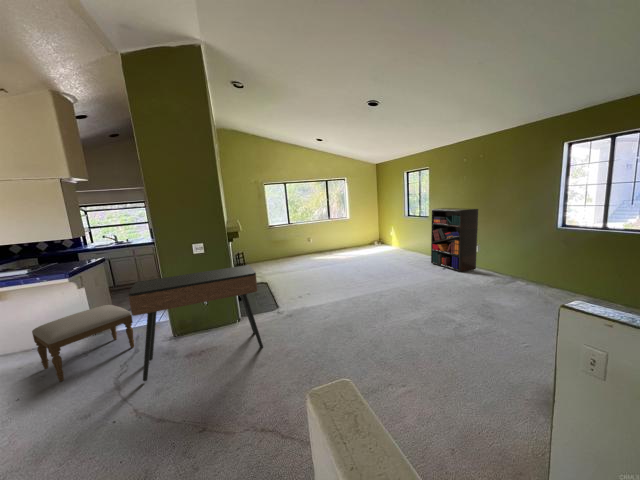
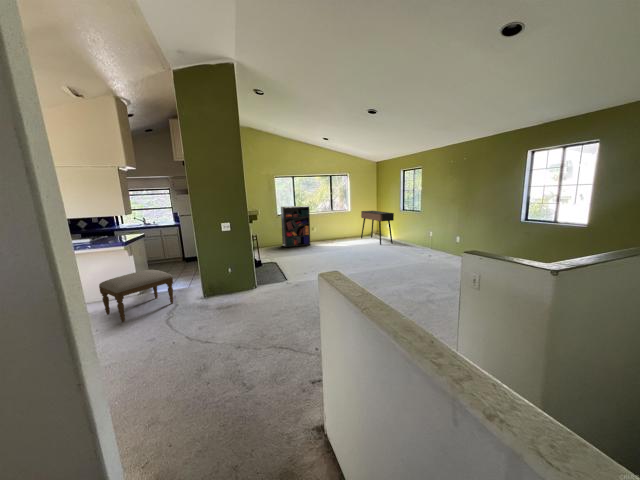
bookshelf: present [431,208,478,272] -> present [281,206,310,247]
console table: present [128,265,263,381] -> present [361,211,394,245]

